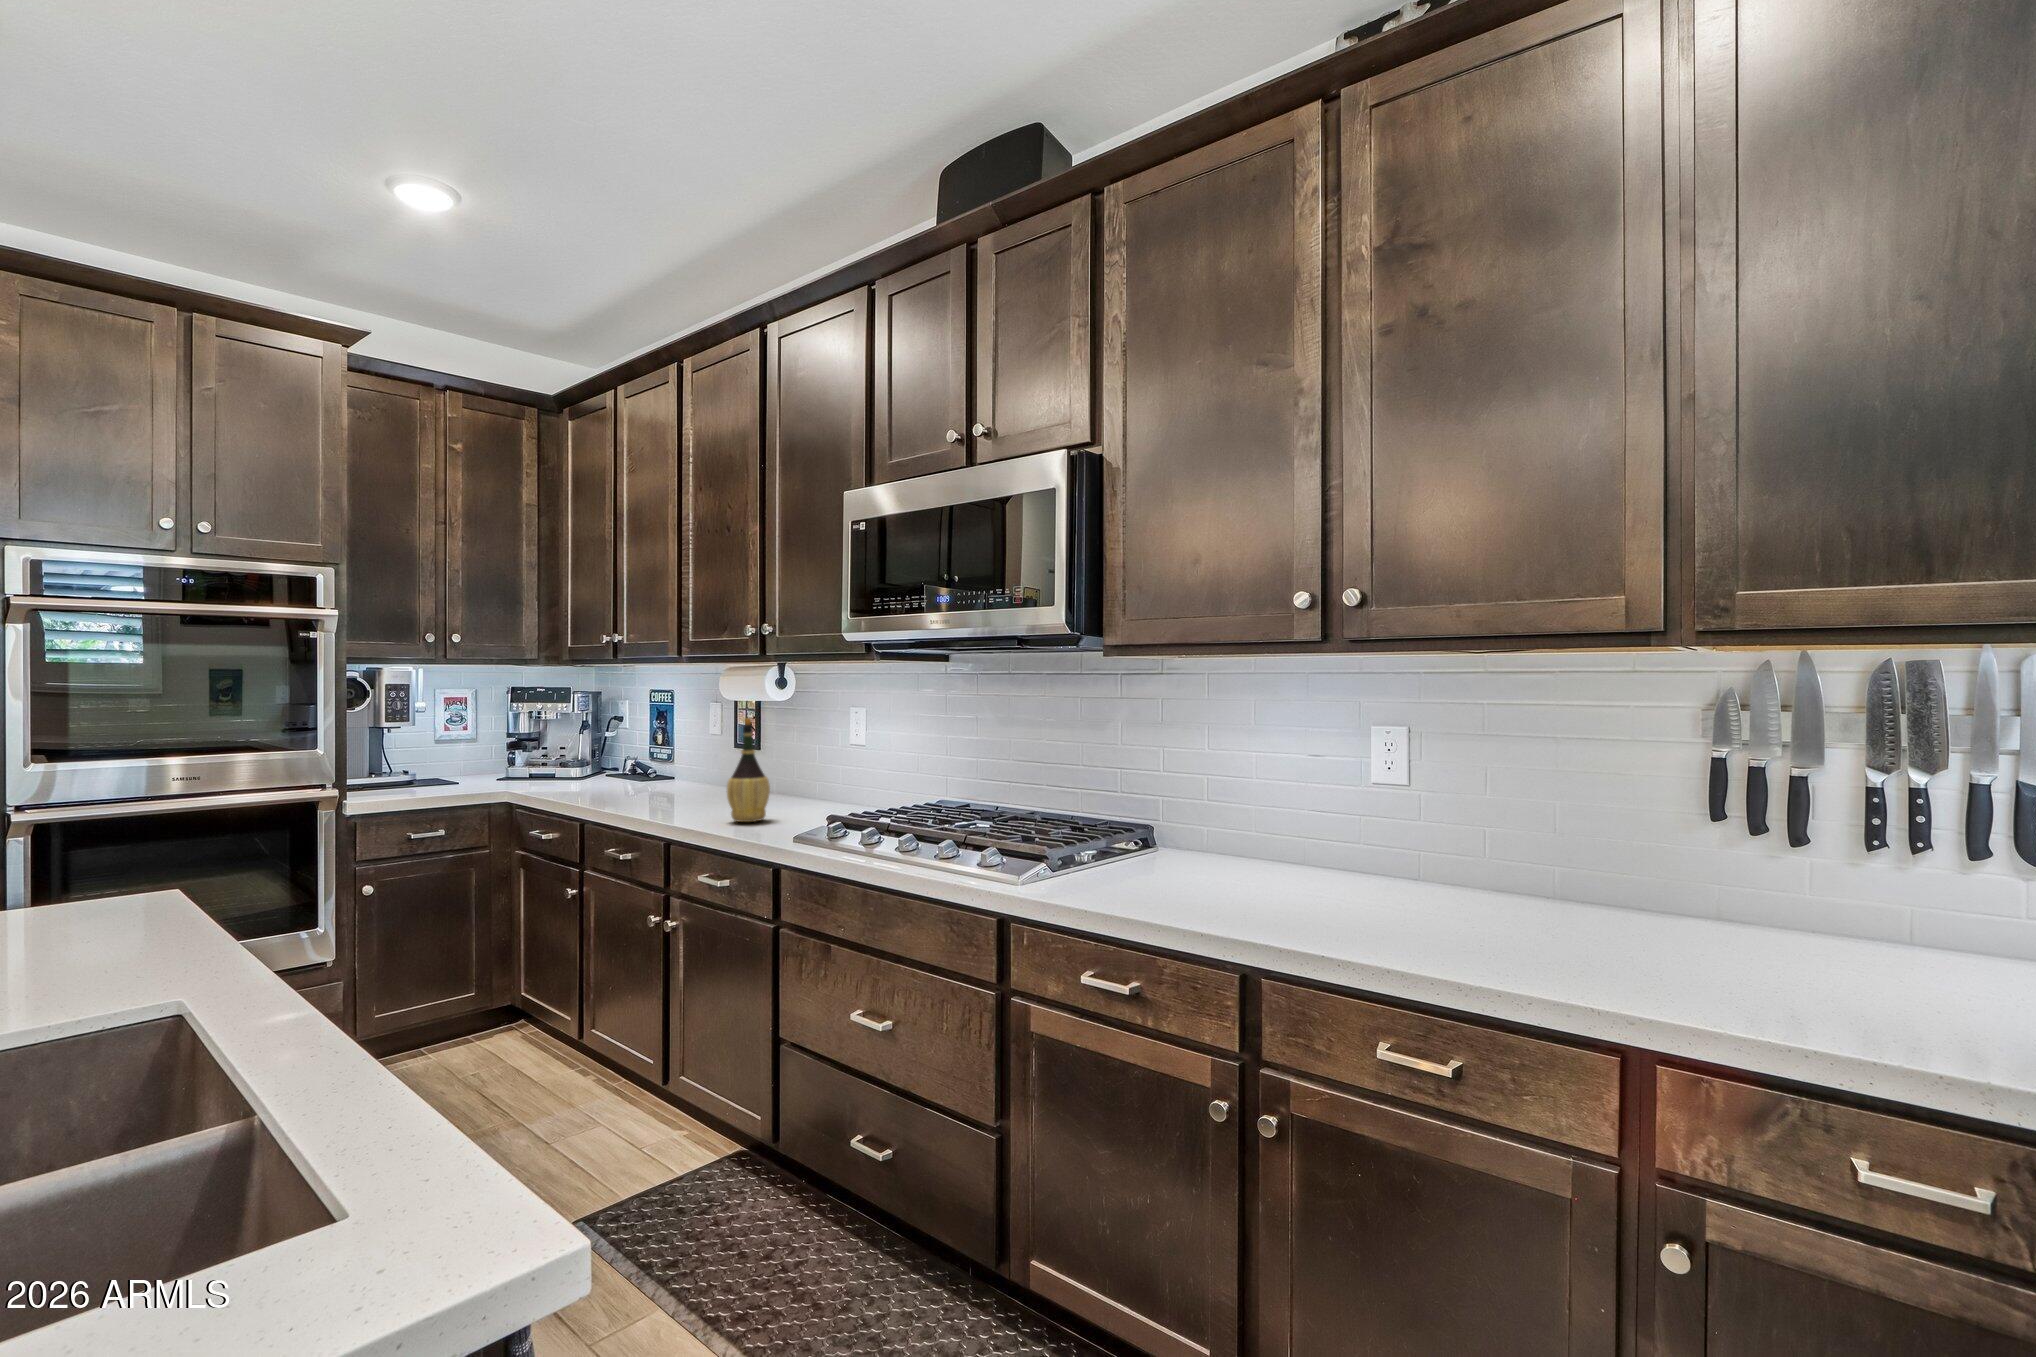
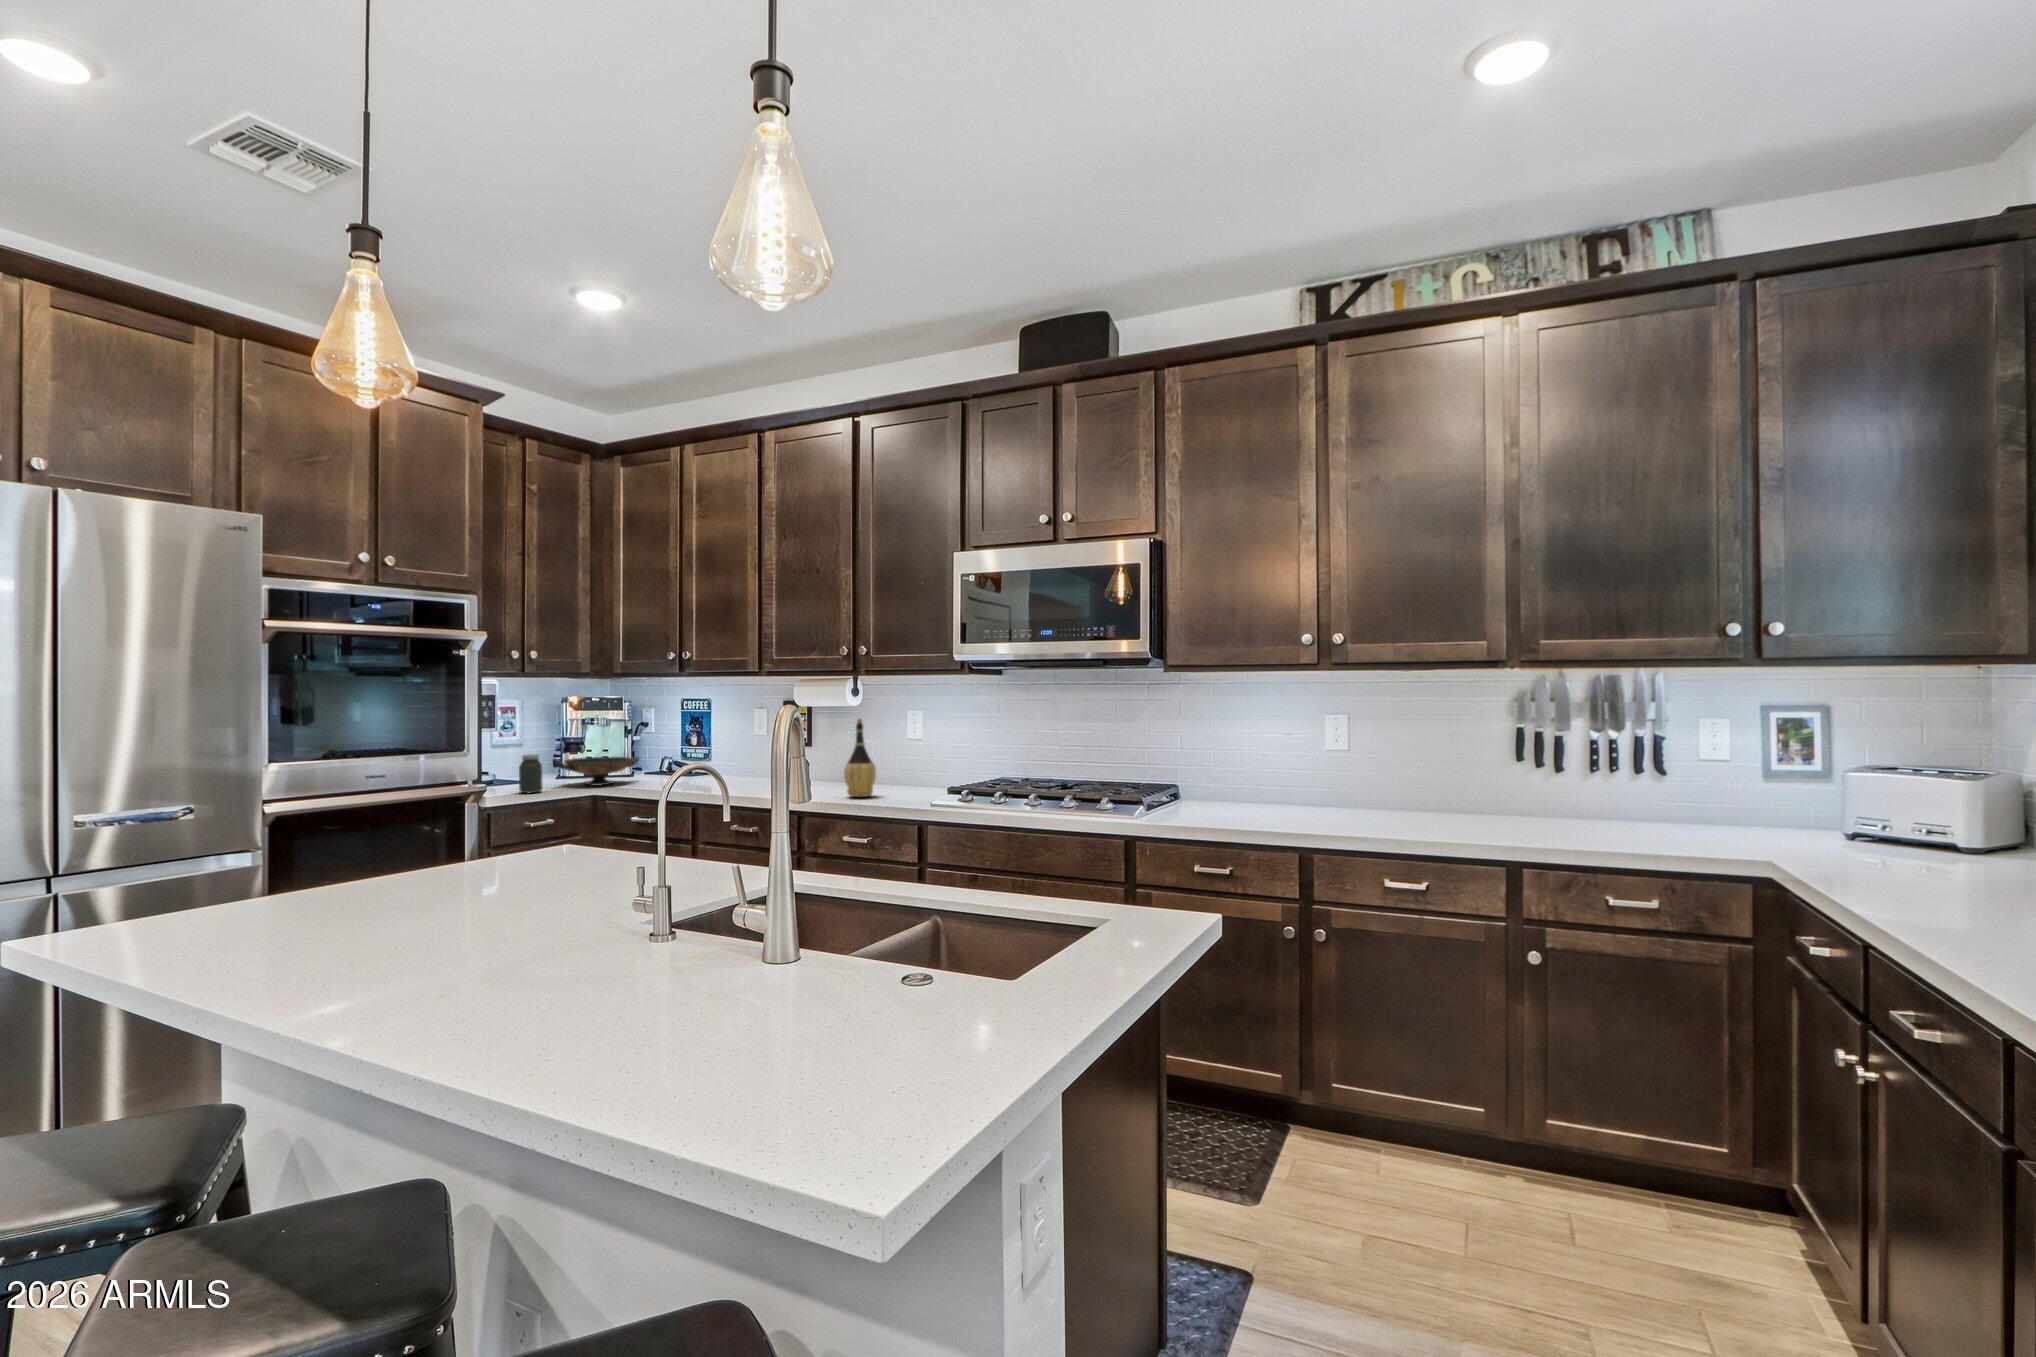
jar: none [409,753,437,799] -> present [519,754,542,793]
decorative bowl: none [466,756,573,791] -> present [557,757,640,786]

